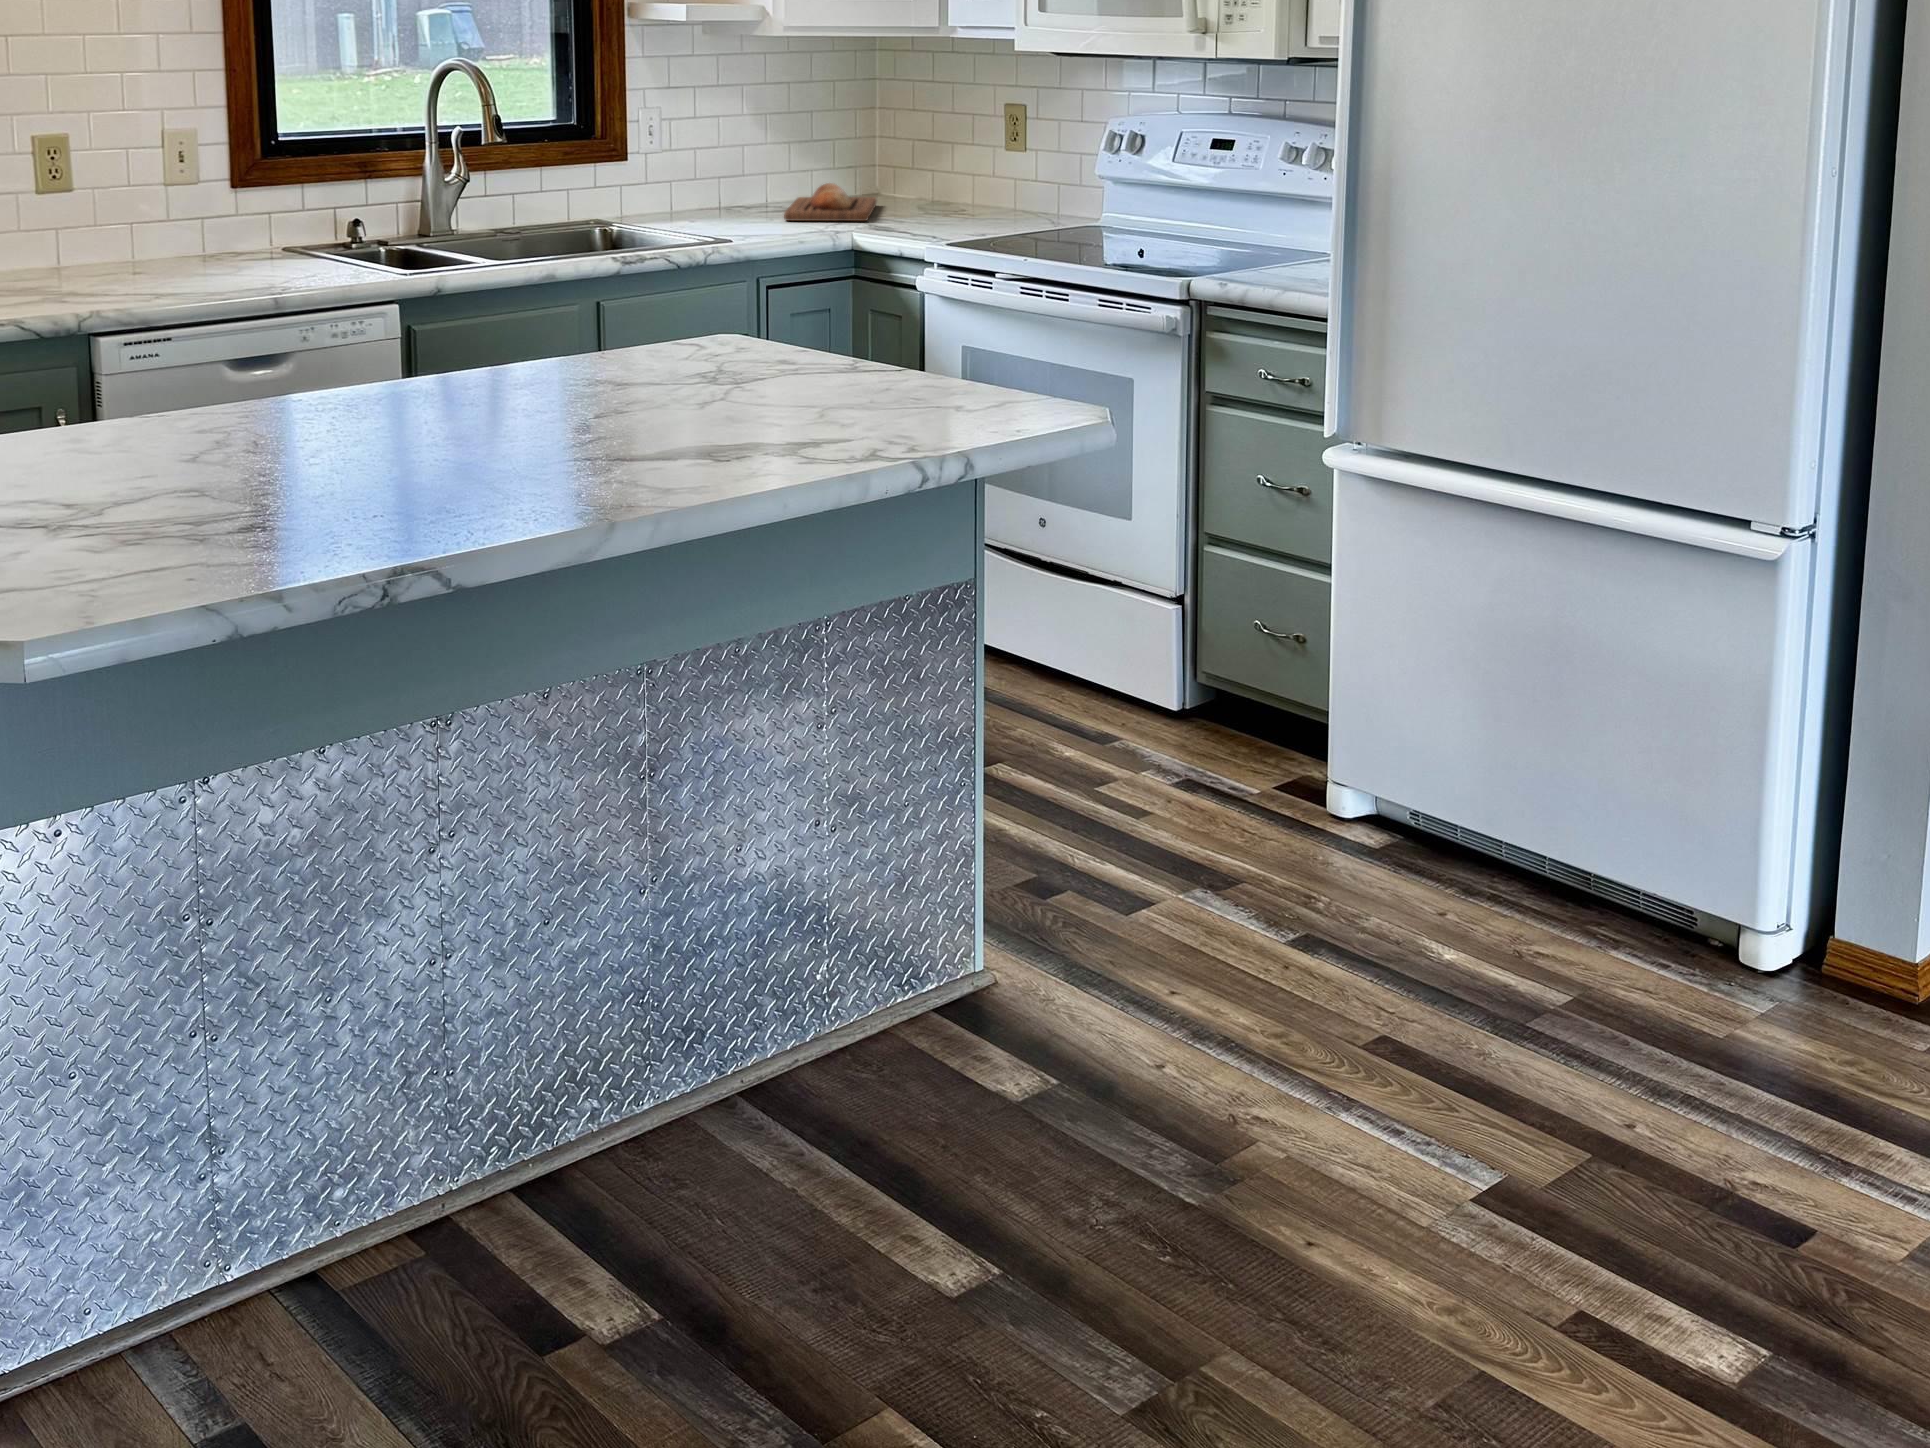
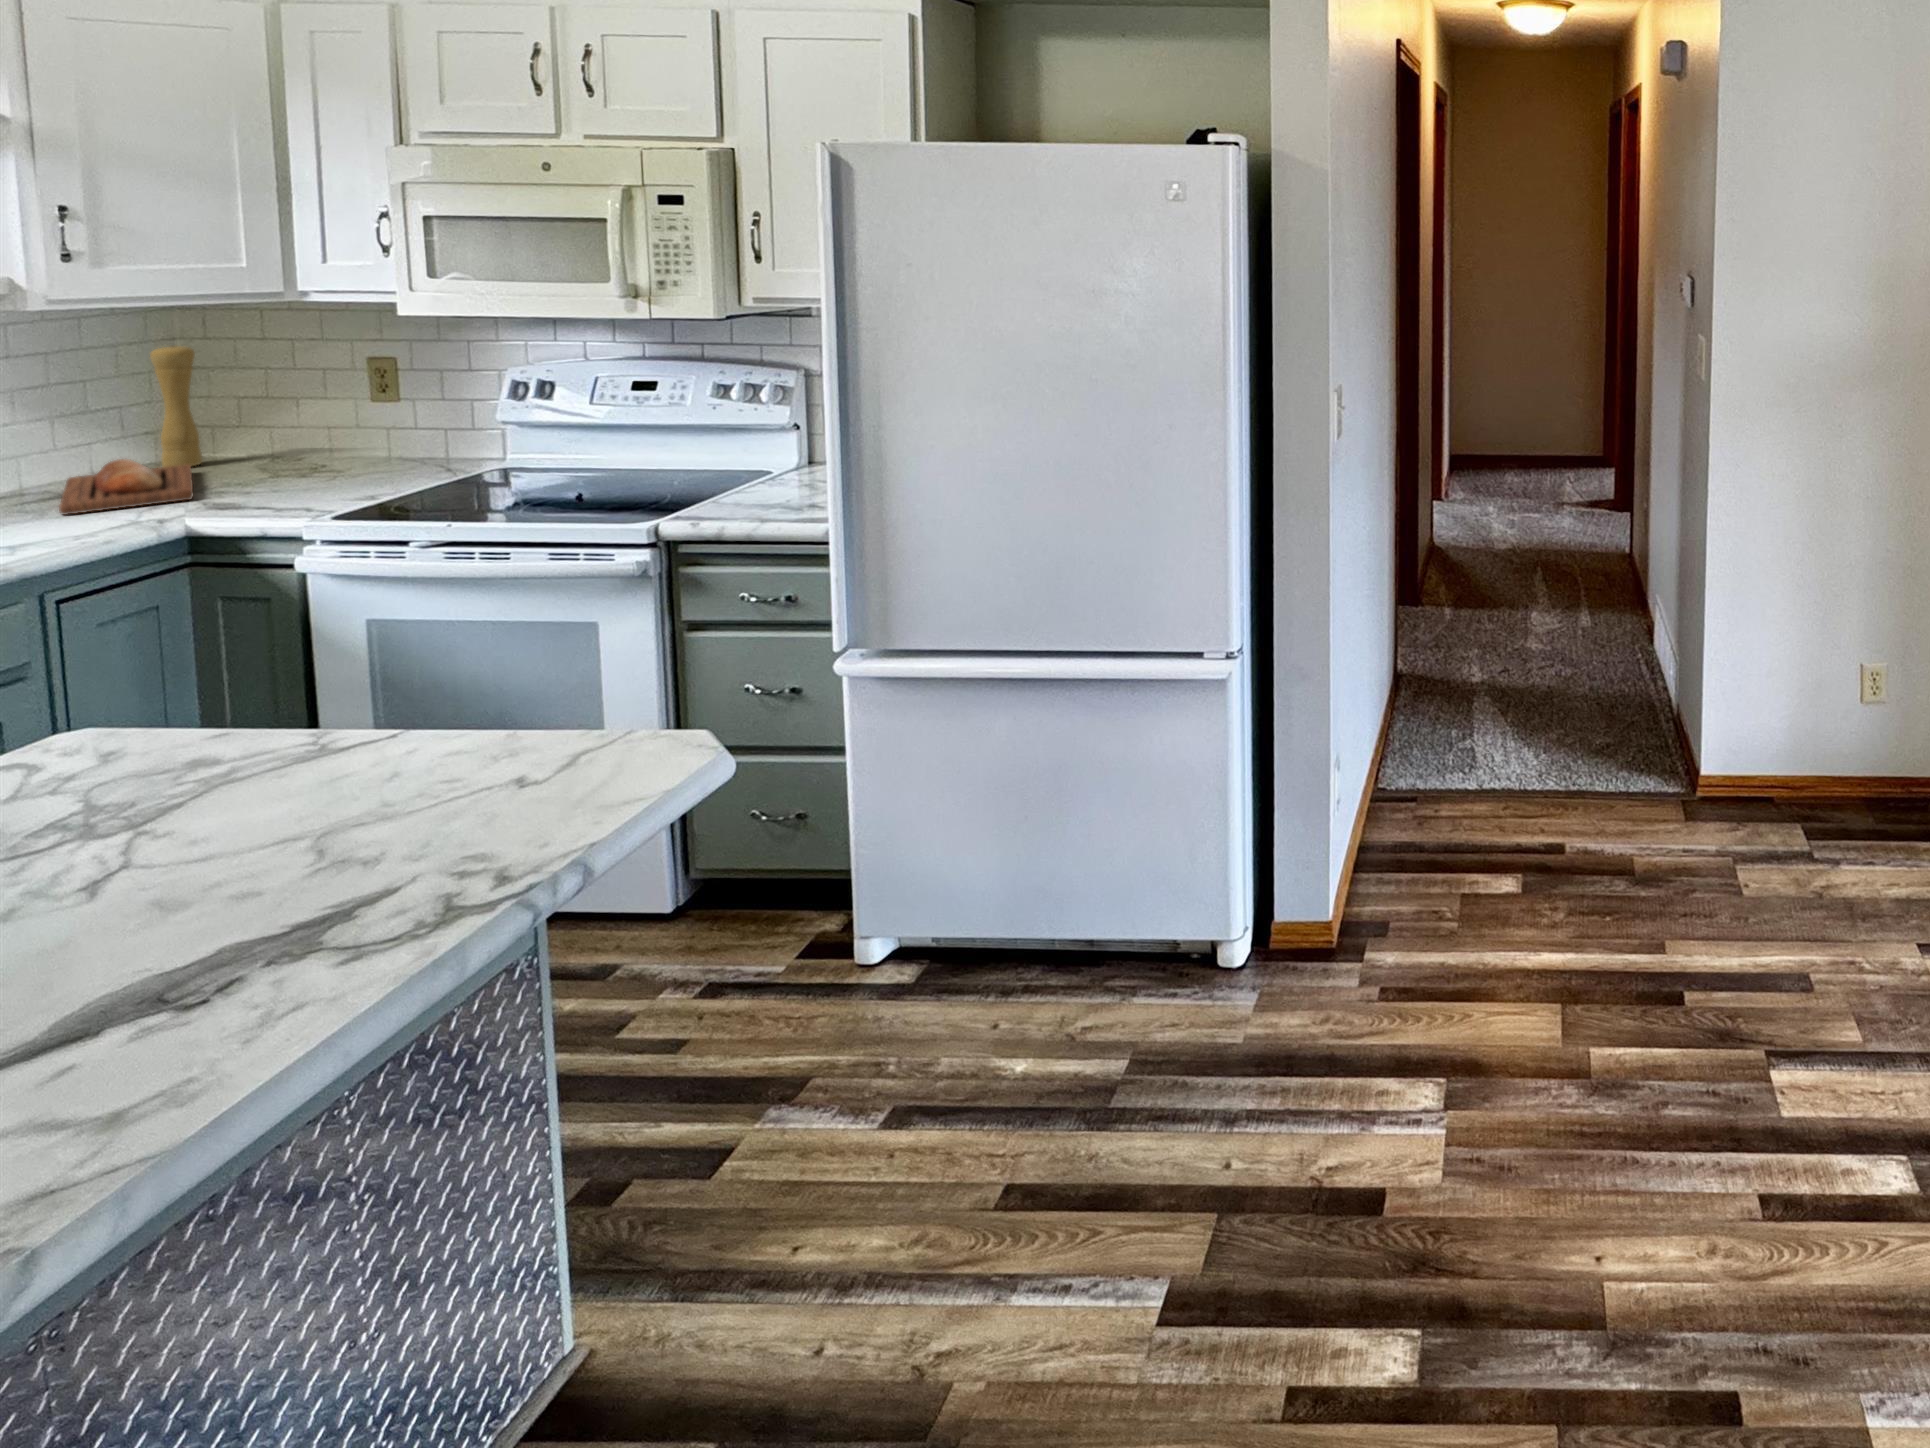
pepper mill: none [858,83,888,201] -> present [150,345,202,467]

